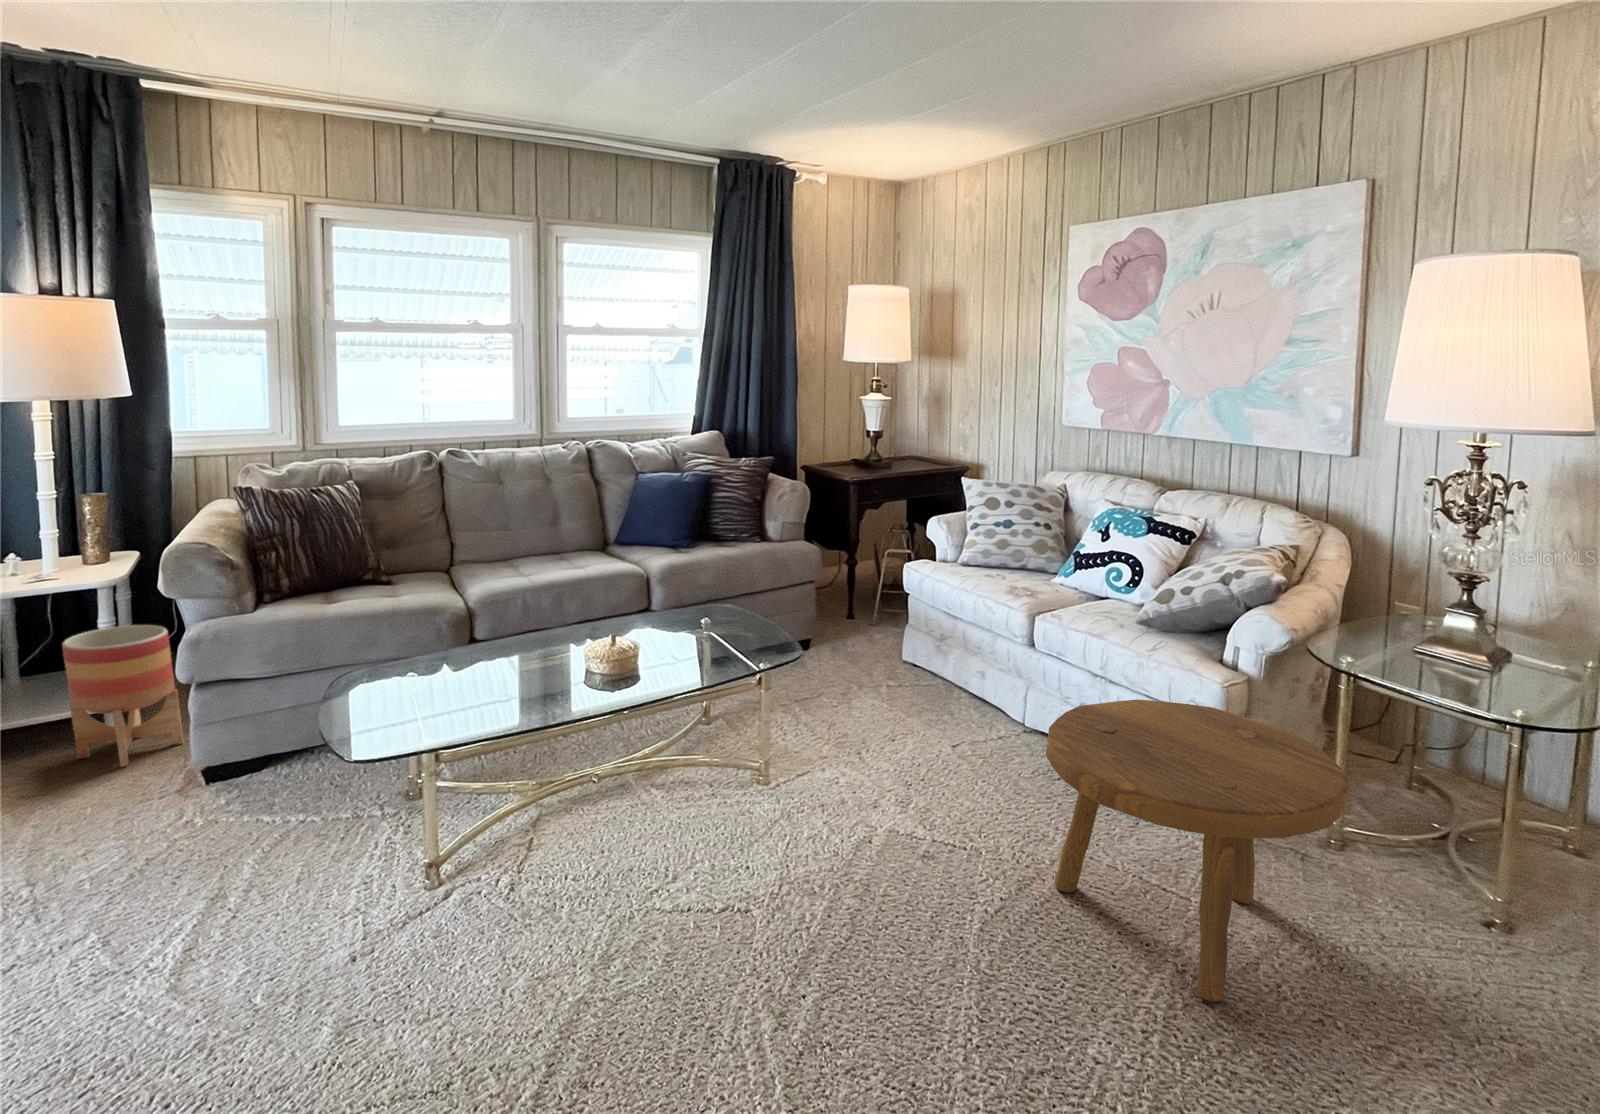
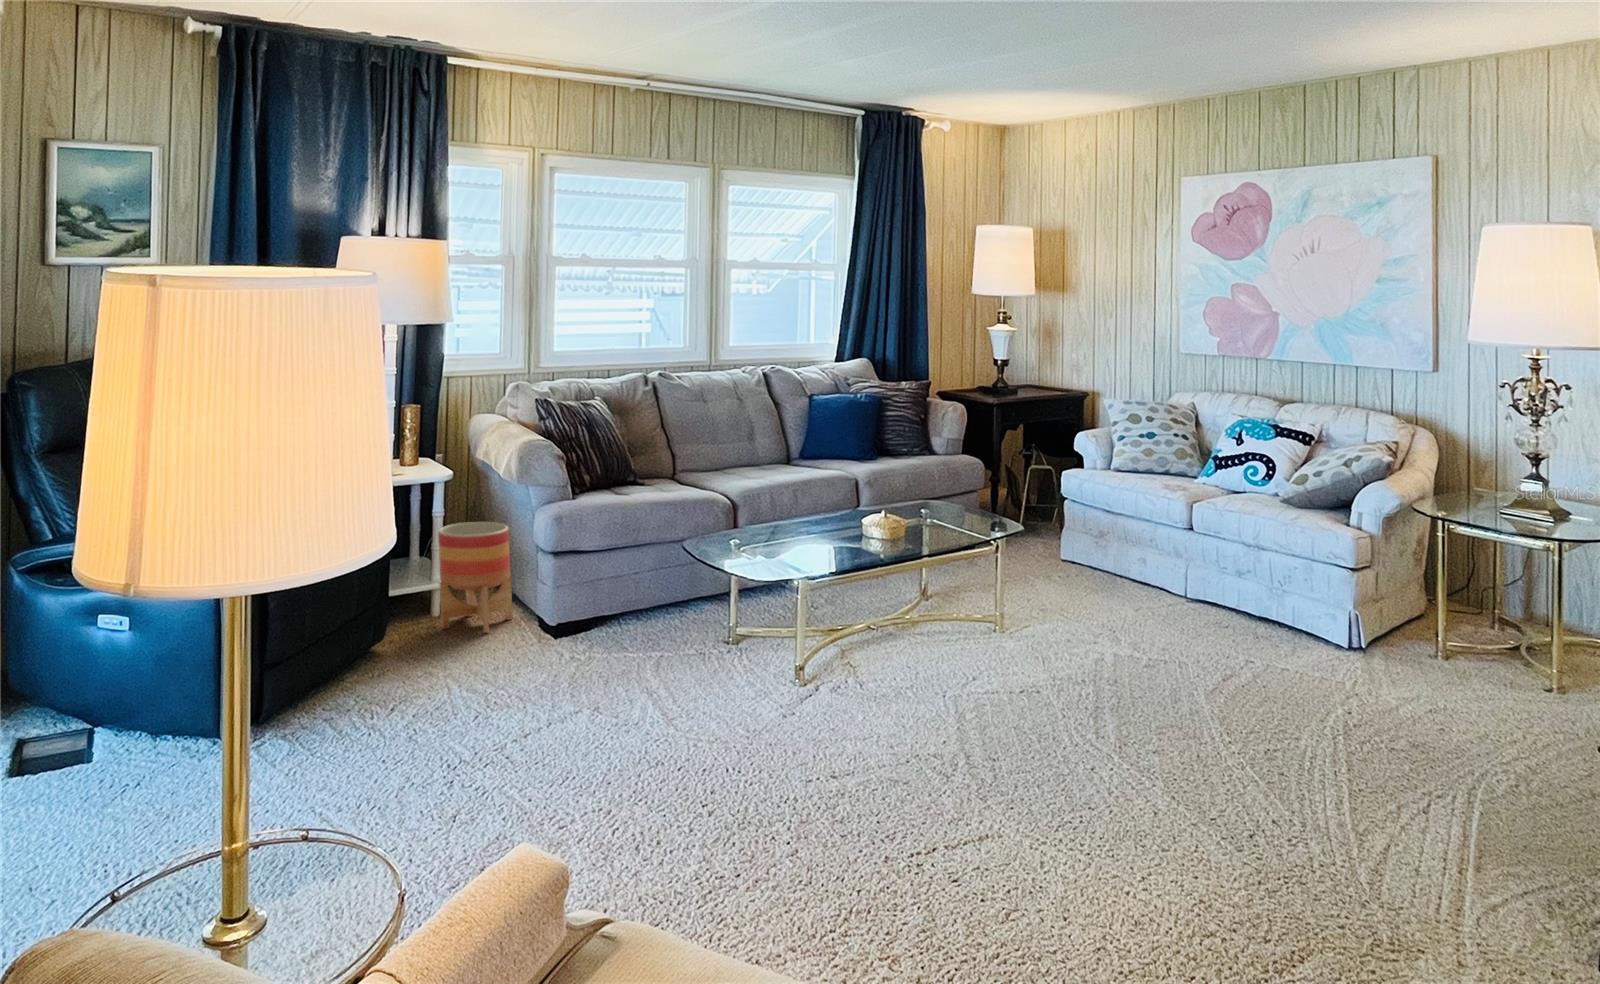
footstool: present [1046,699,1348,1002] -> none [1248,546,1456,724]

